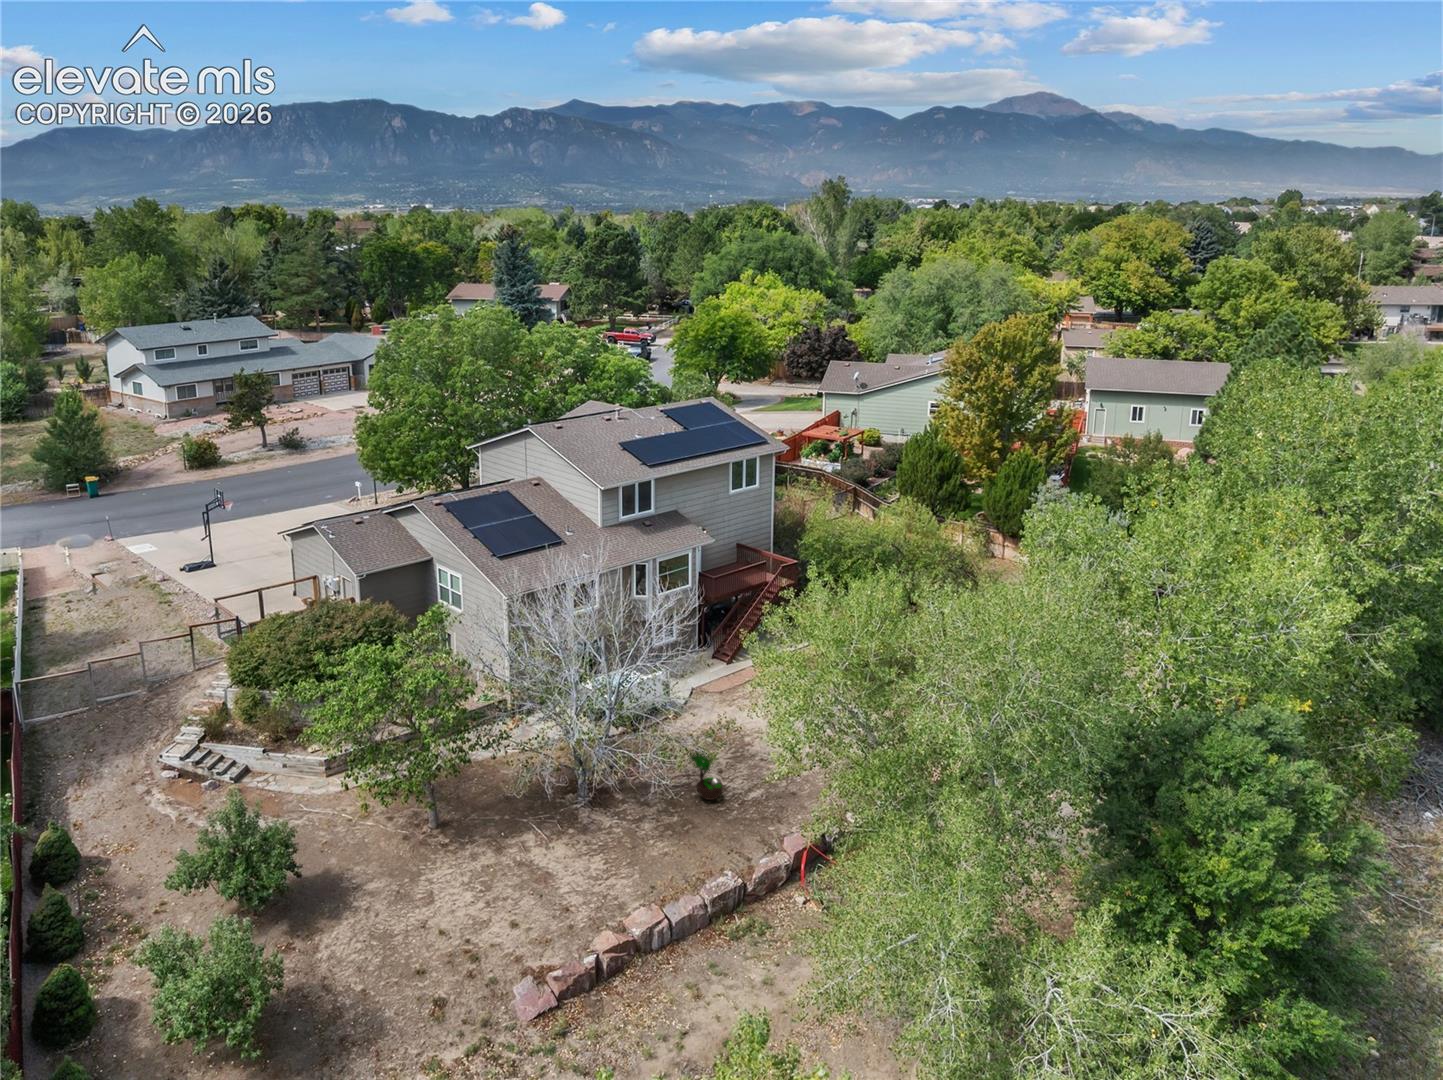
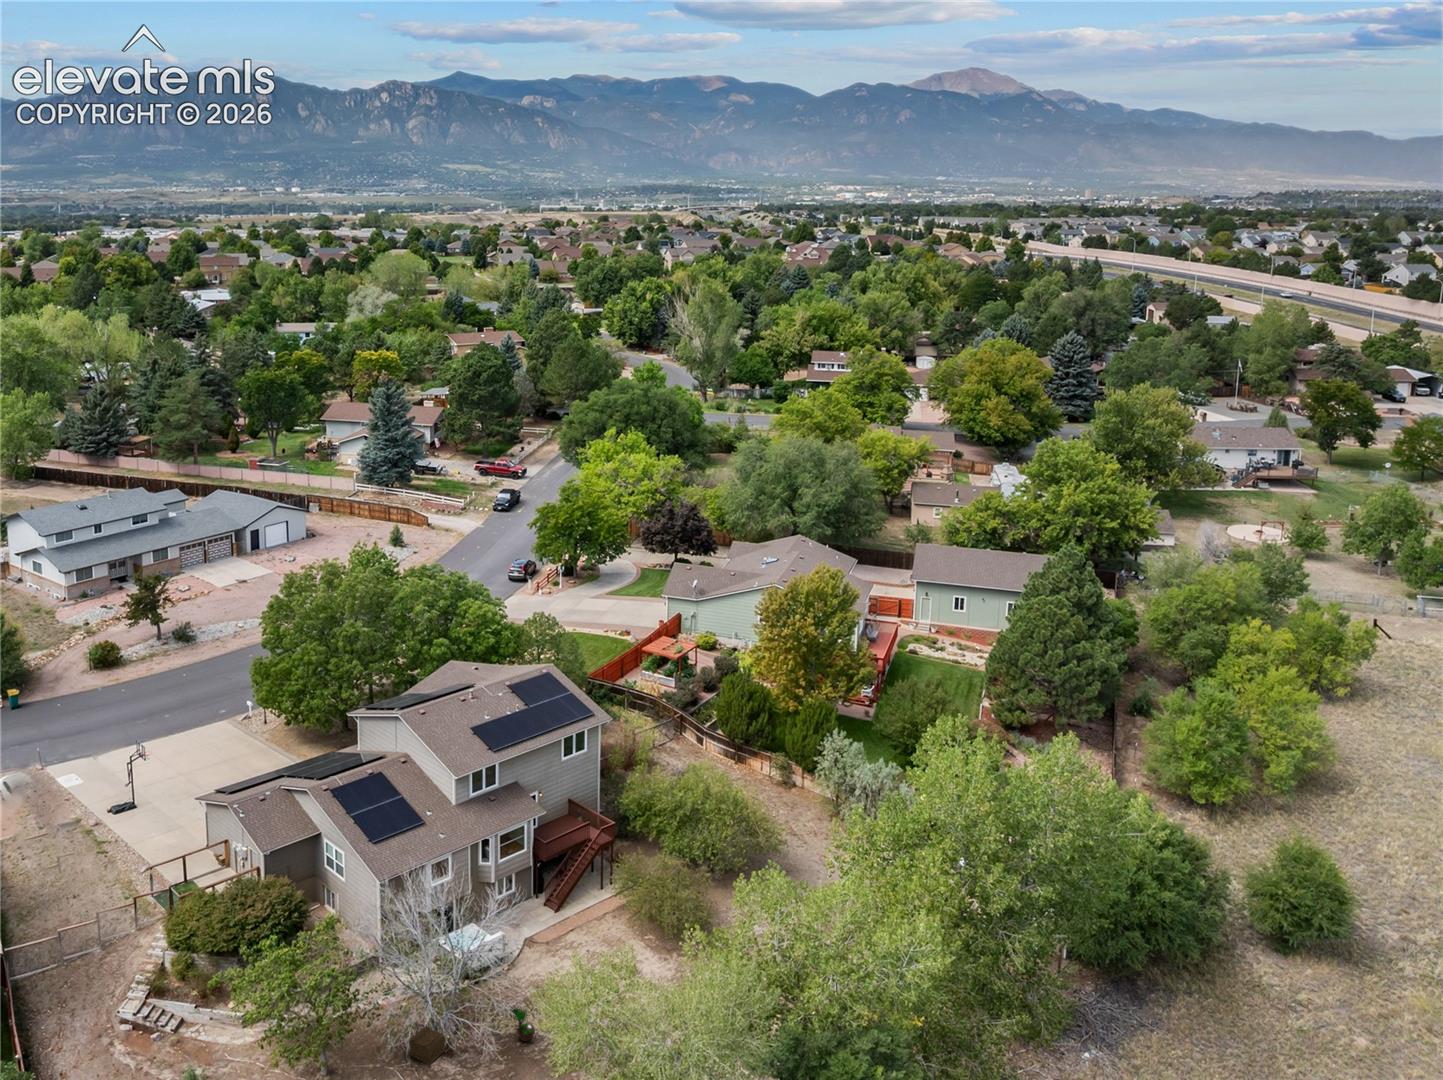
wooden crate: none [549,775,600,823] -> present [409,1027,446,1065]

